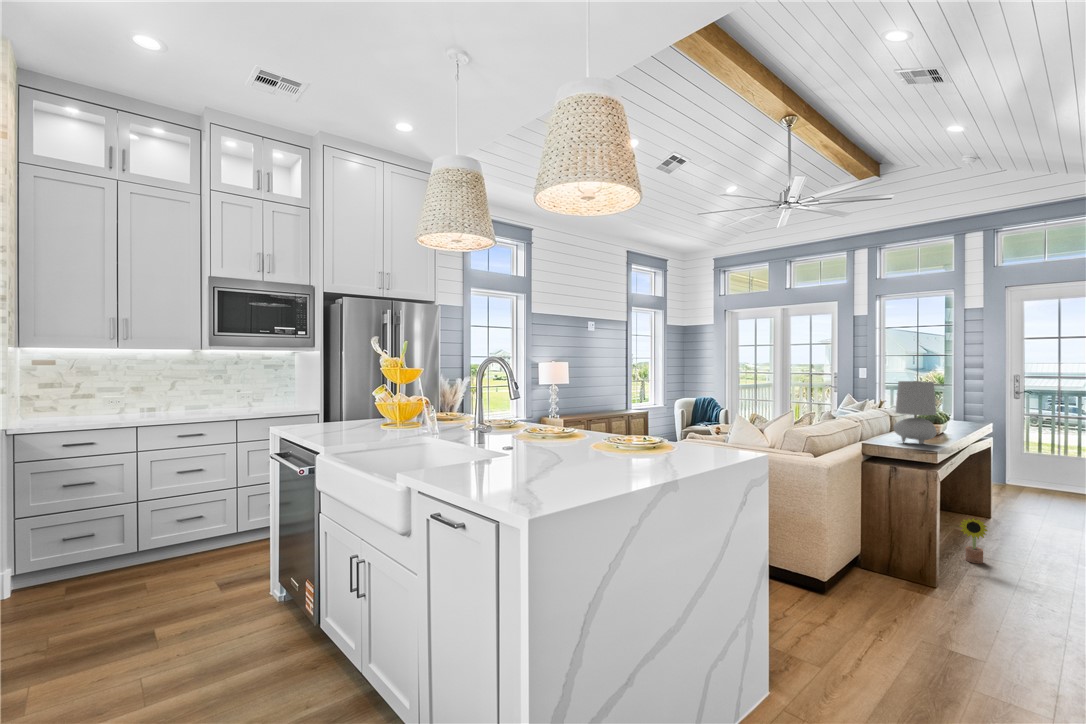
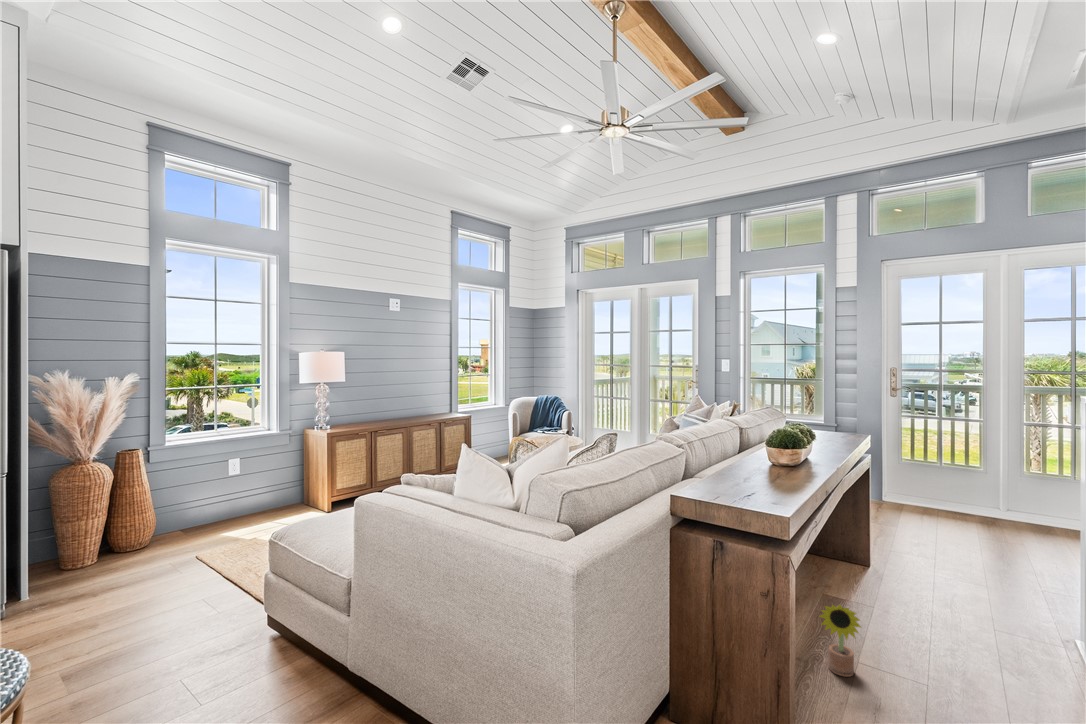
table lamp: present [894,381,937,444] -> none [721,380,784,488]

